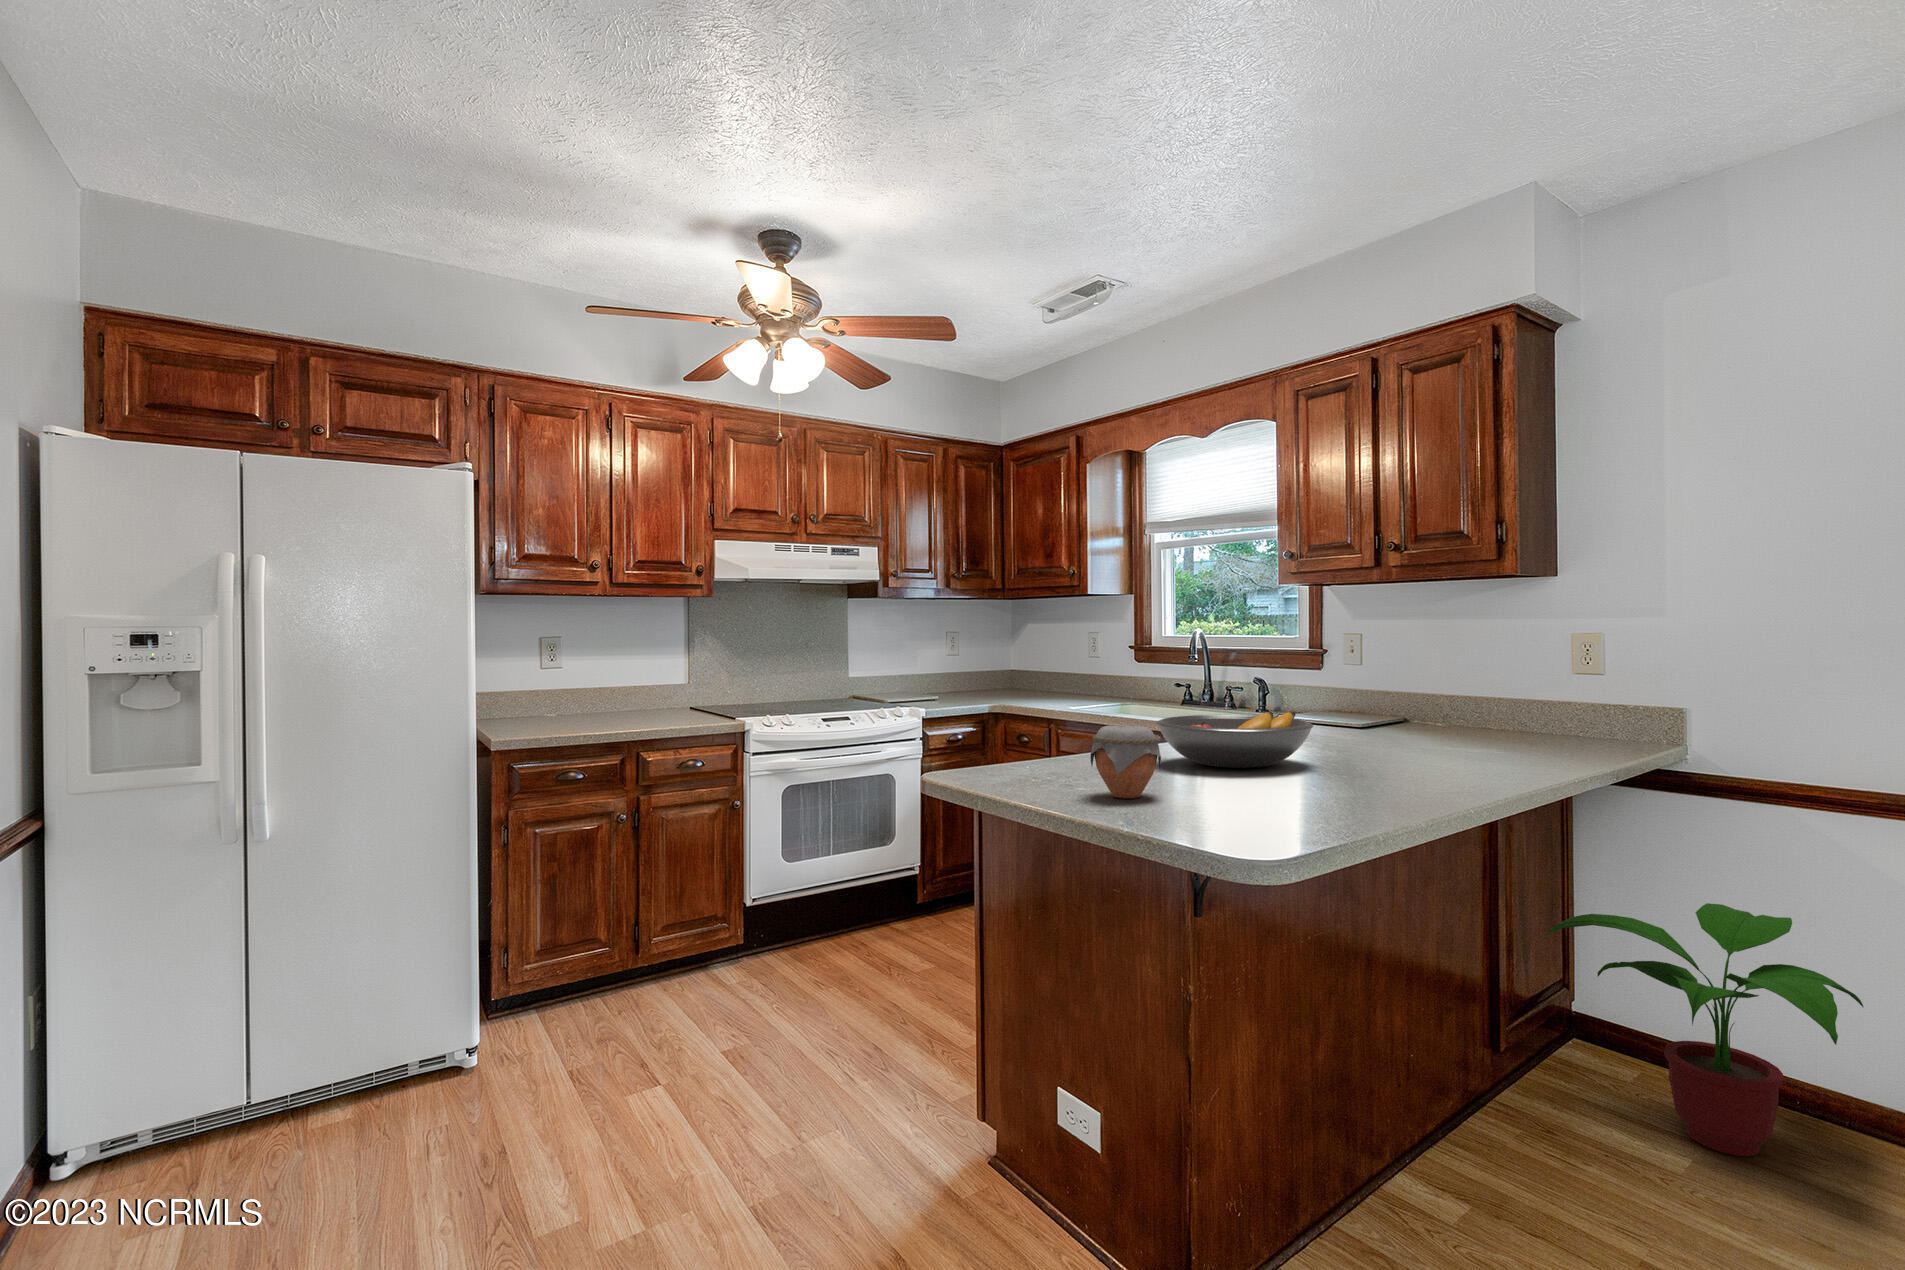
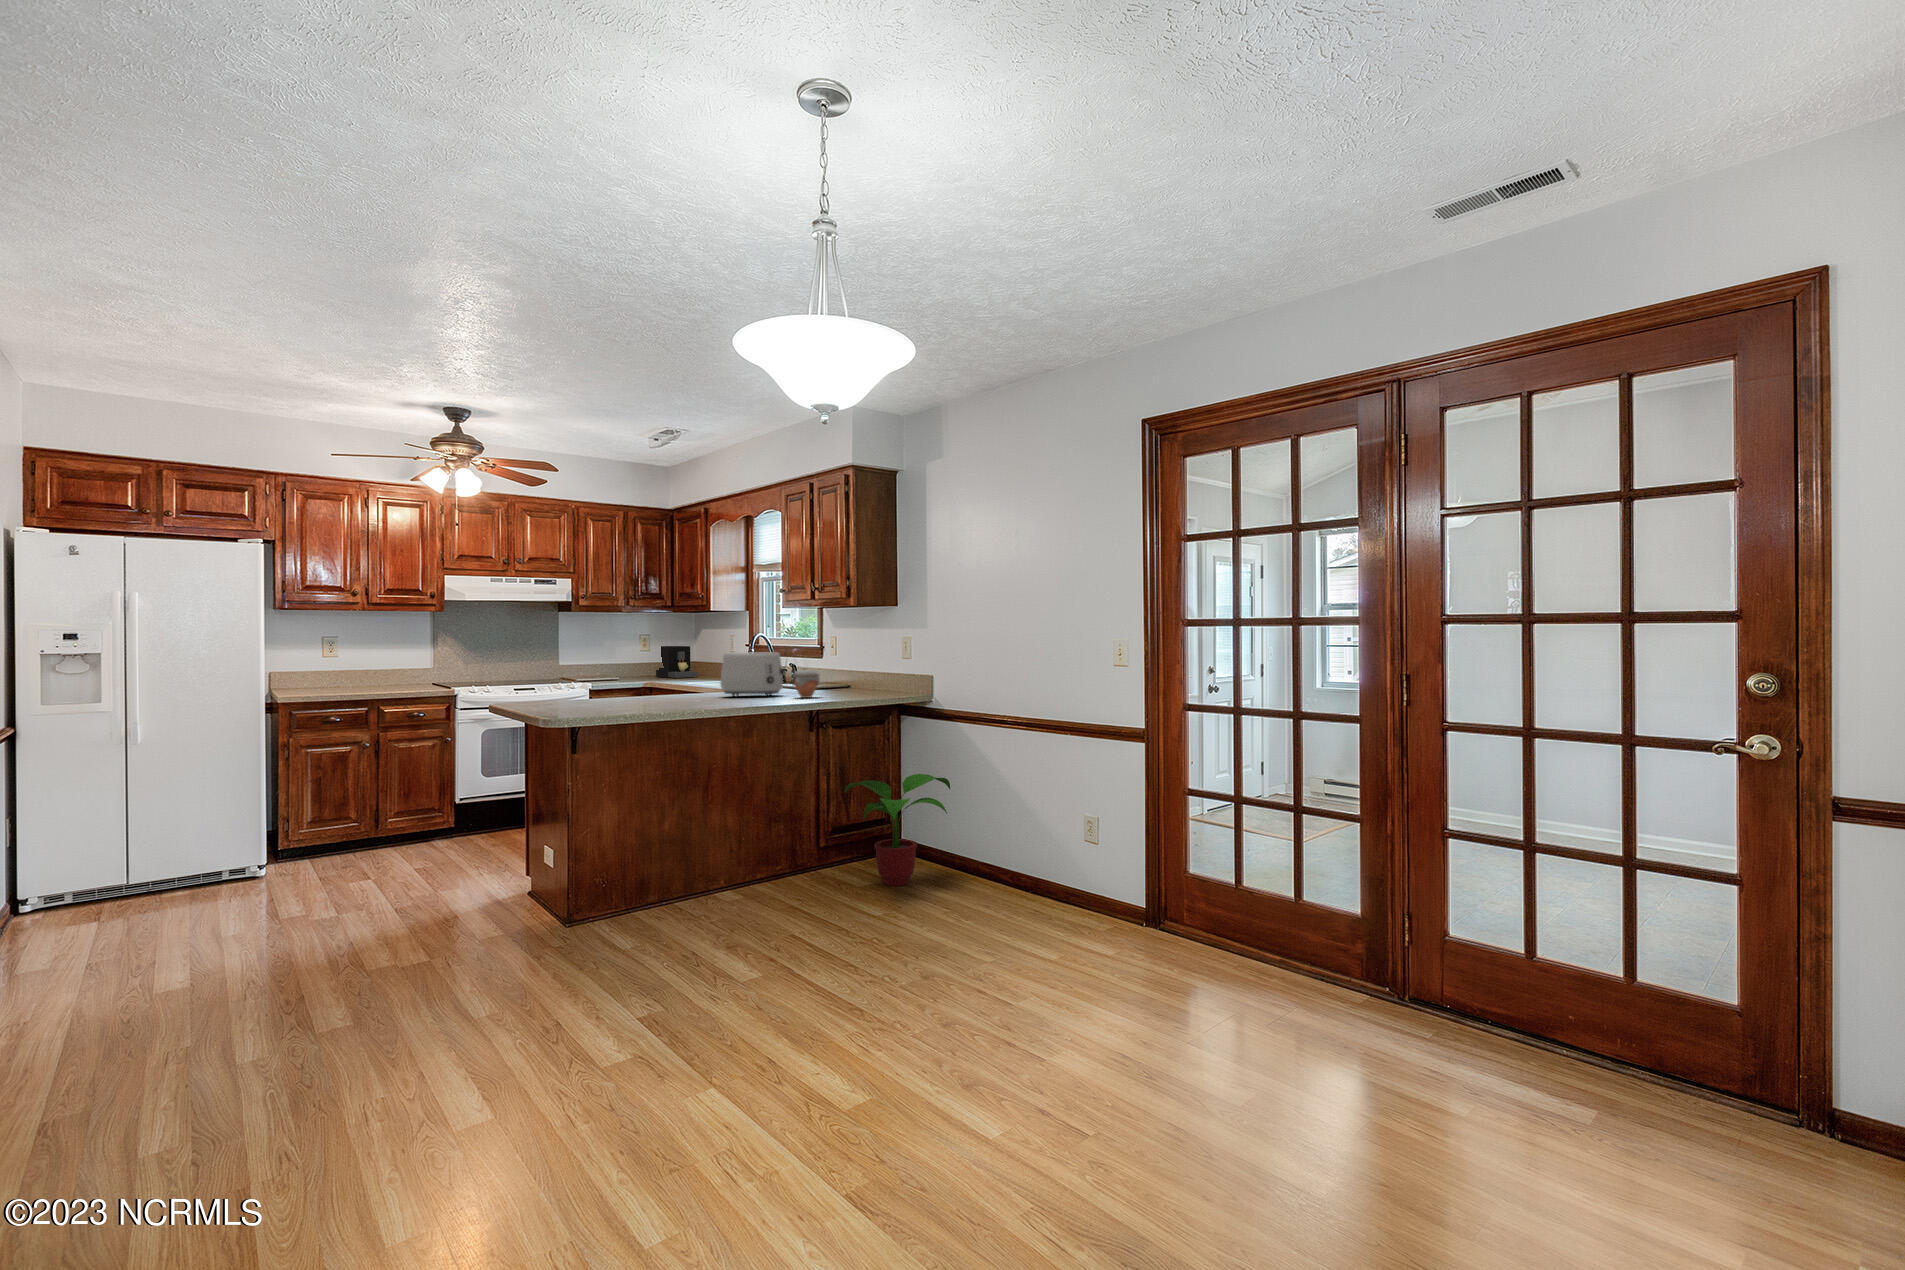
coffee maker: none [963,650,1031,697] -> present [656,646,698,678]
toaster: none [1304,661,1442,749] -> present [720,652,786,696]
fruit bowl: present [1157,711,1313,768] -> none [617,676,694,703]
jar: present [1091,725,1161,799] -> present [792,670,820,698]

